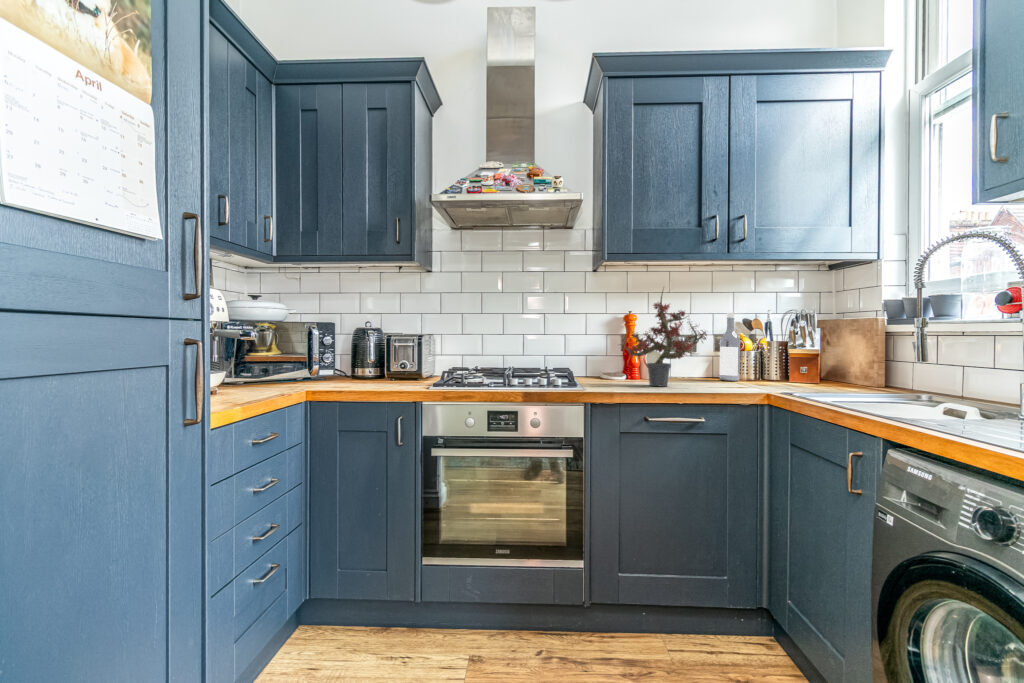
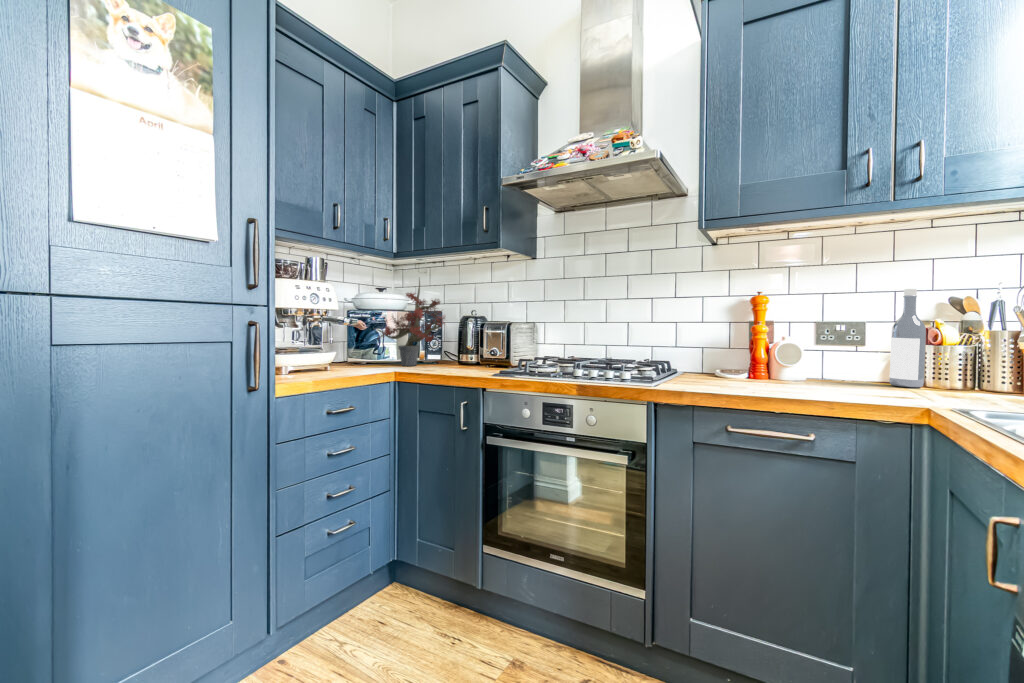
potted plant: present [620,291,707,386] -> present [377,280,445,366]

